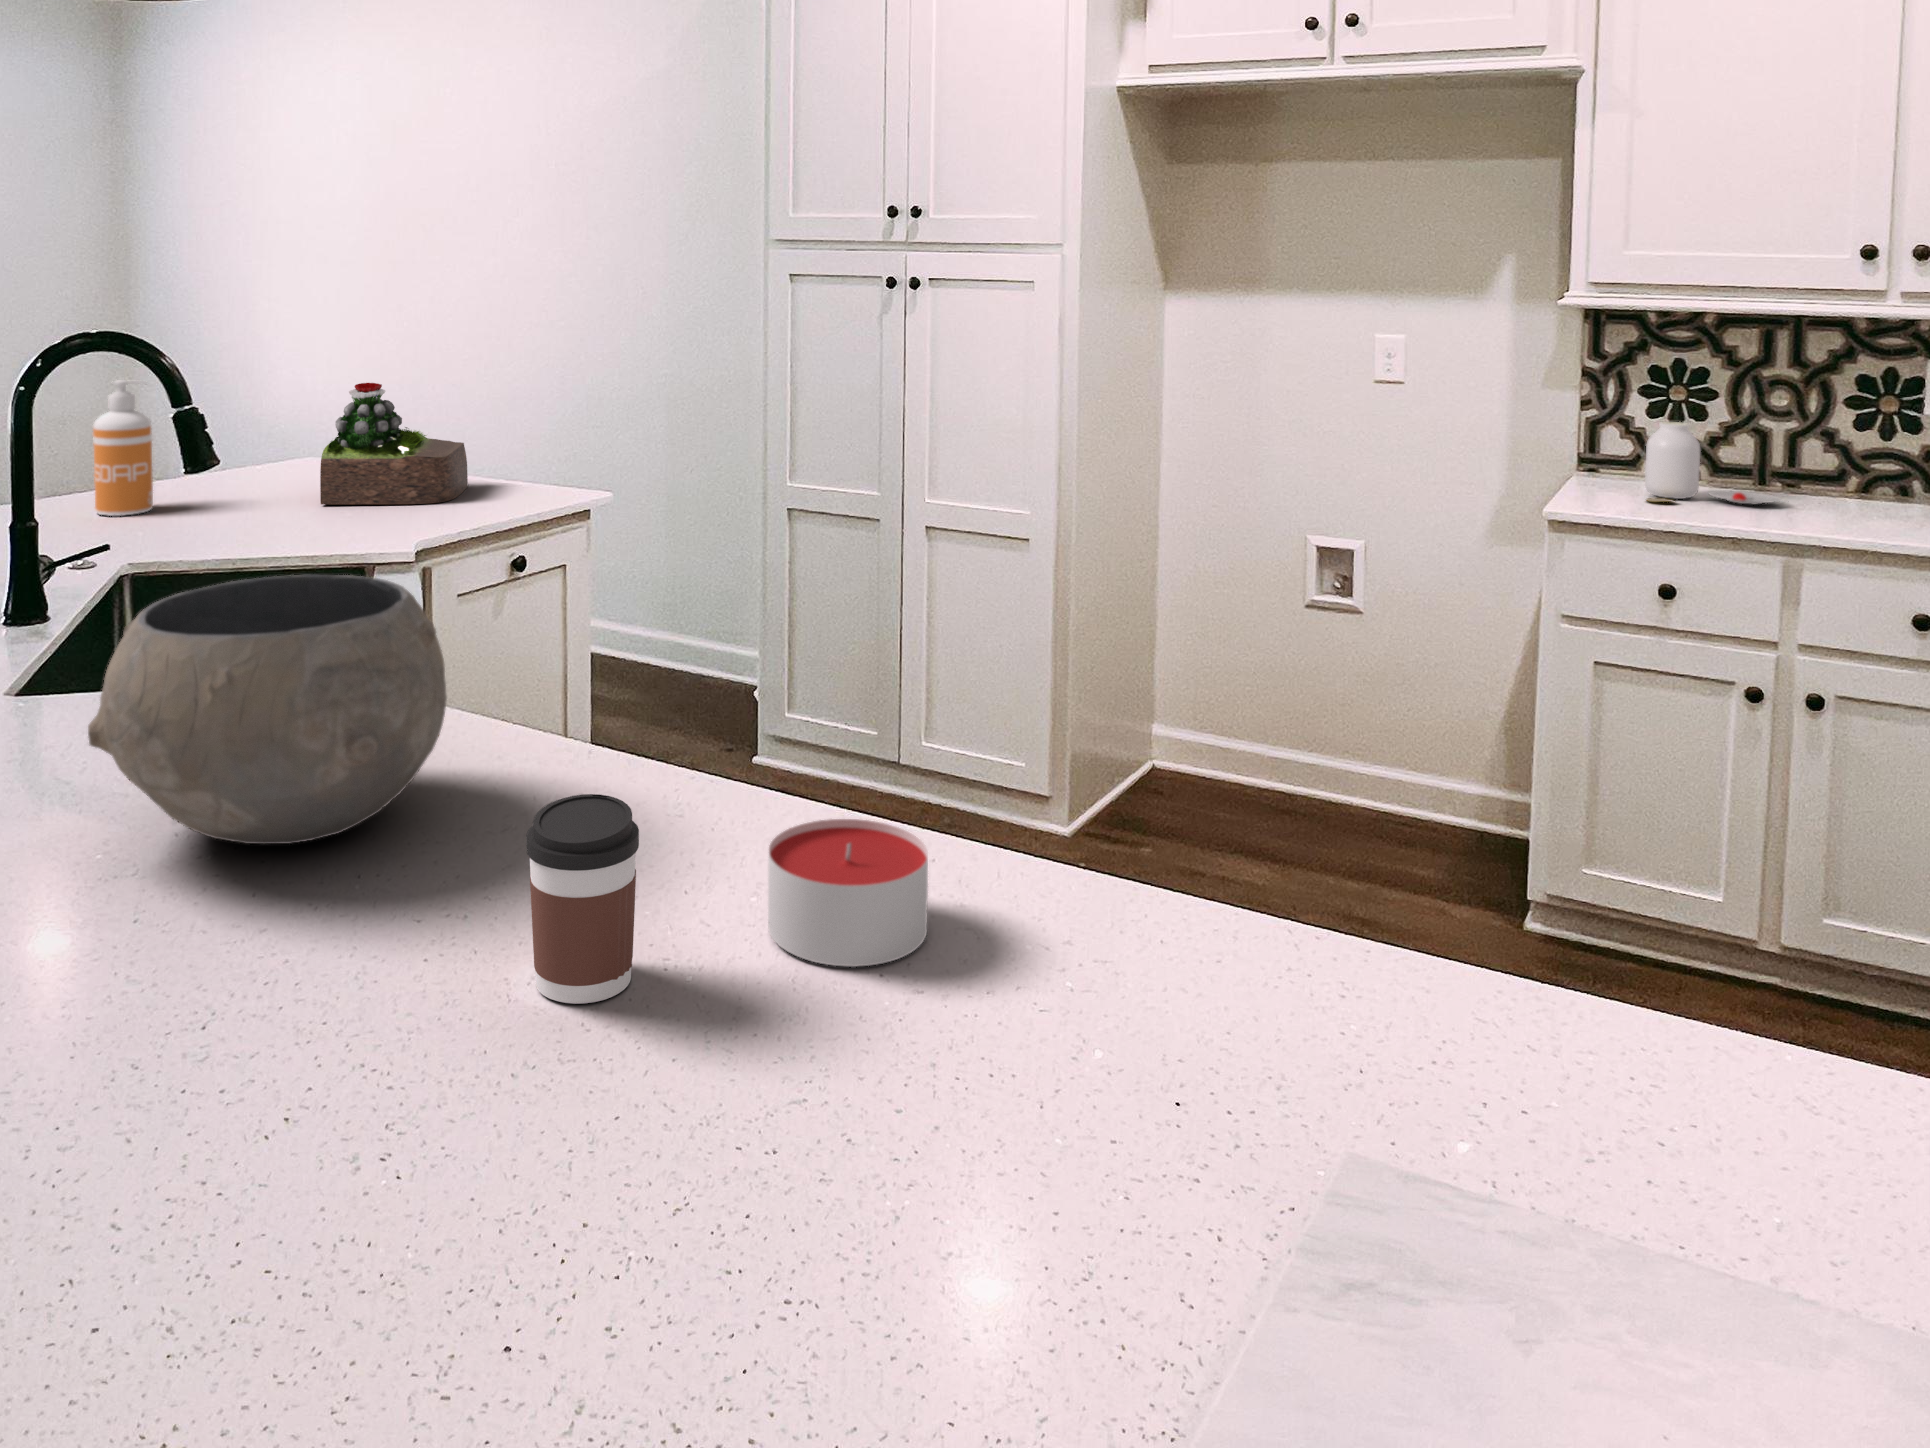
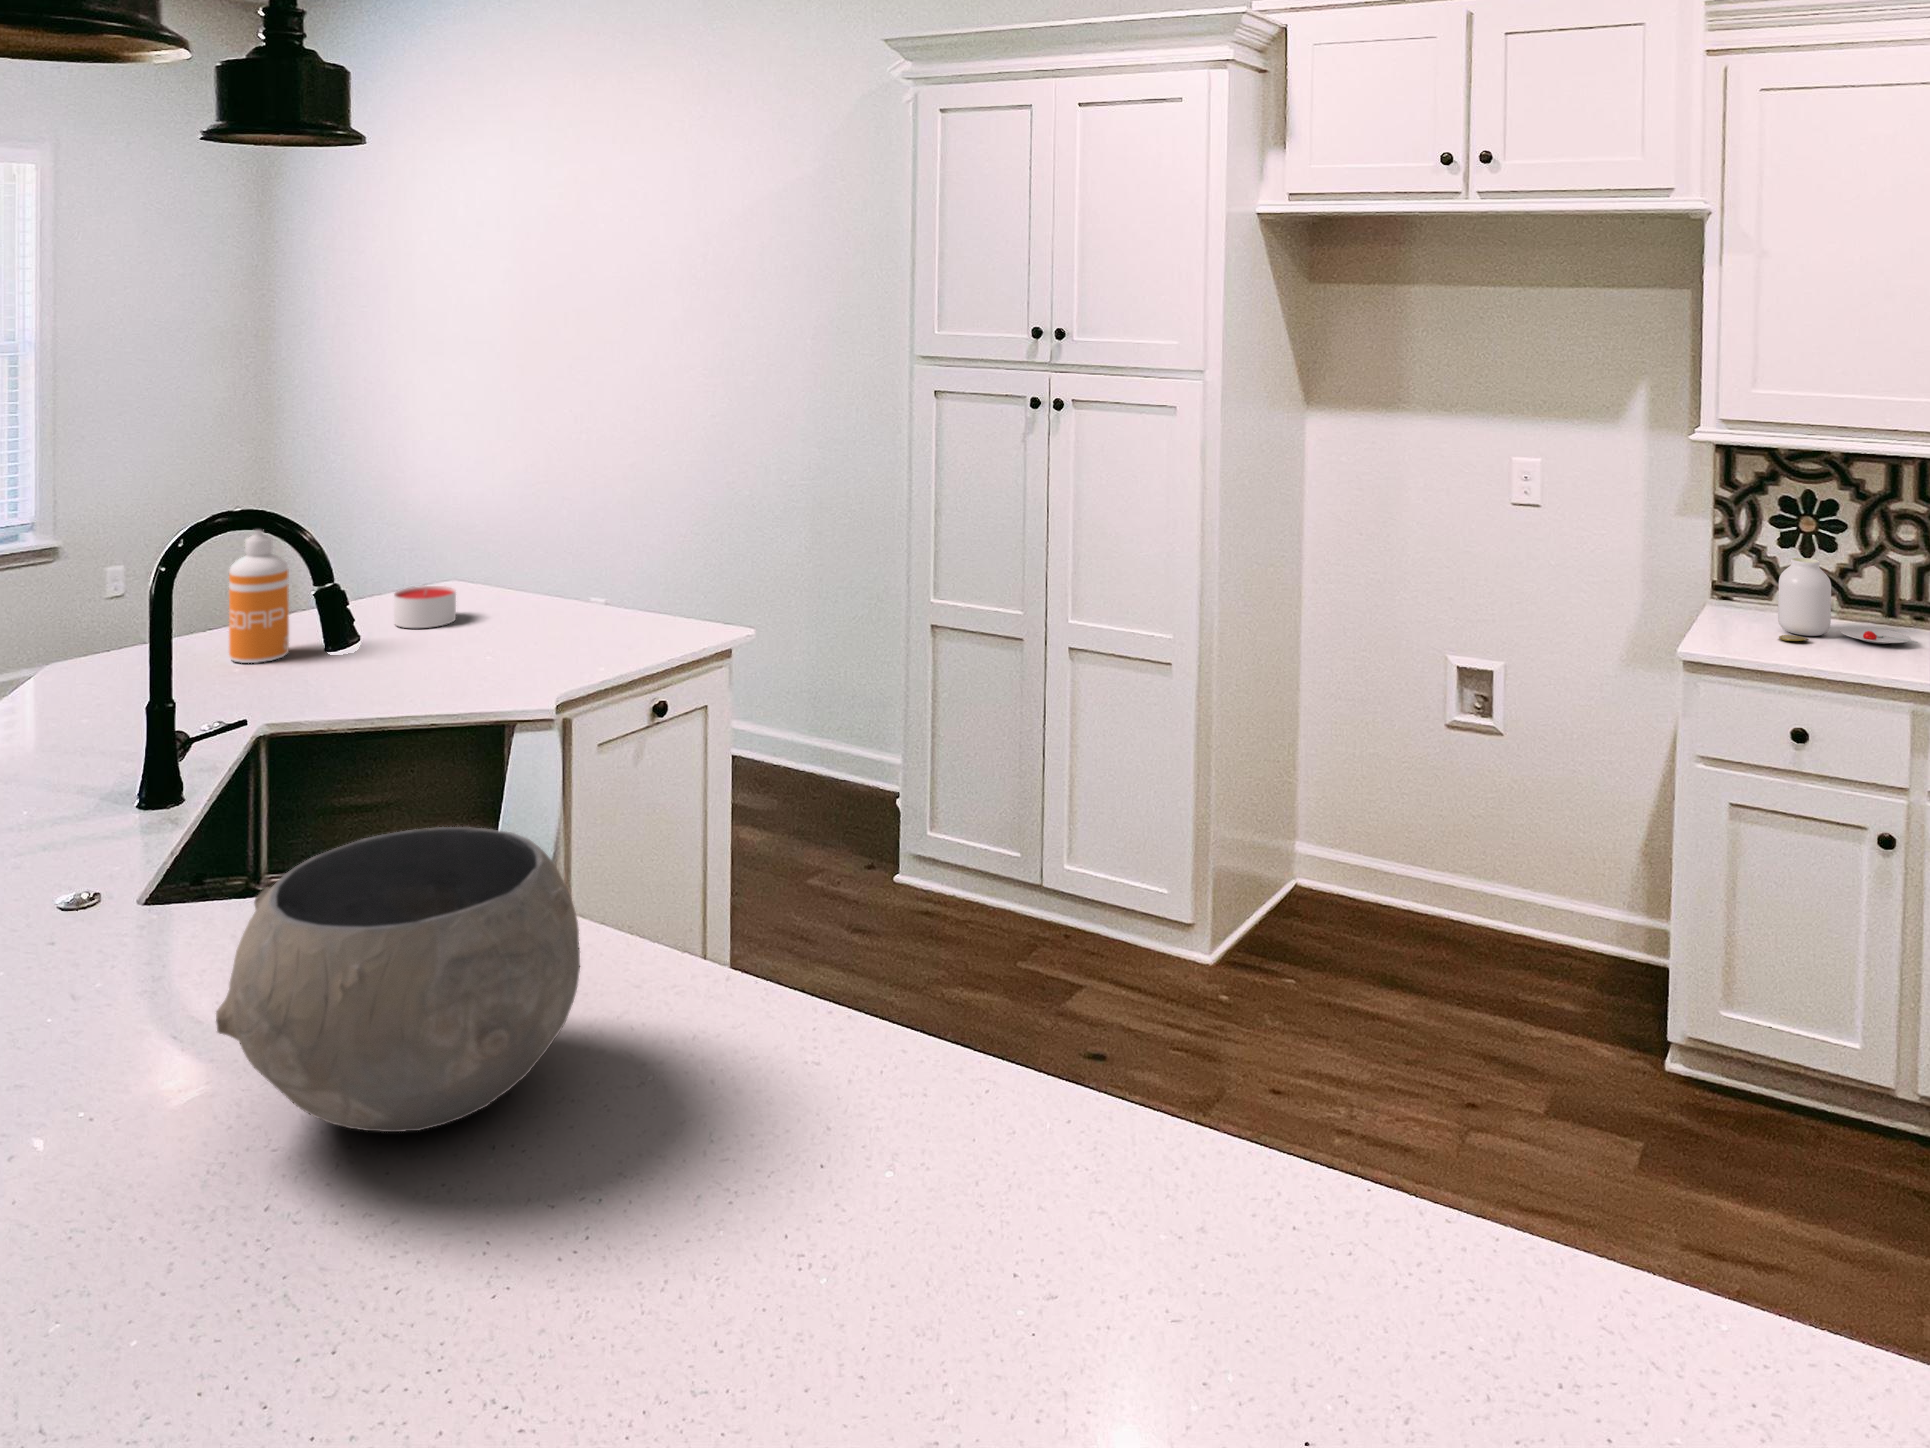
succulent plant: present [320,383,468,504] -> none [459,521,609,648]
coffee cup: present [526,794,639,1004] -> none [656,1118,769,1349]
candle: present [768,819,928,967] -> present [394,586,456,628]

